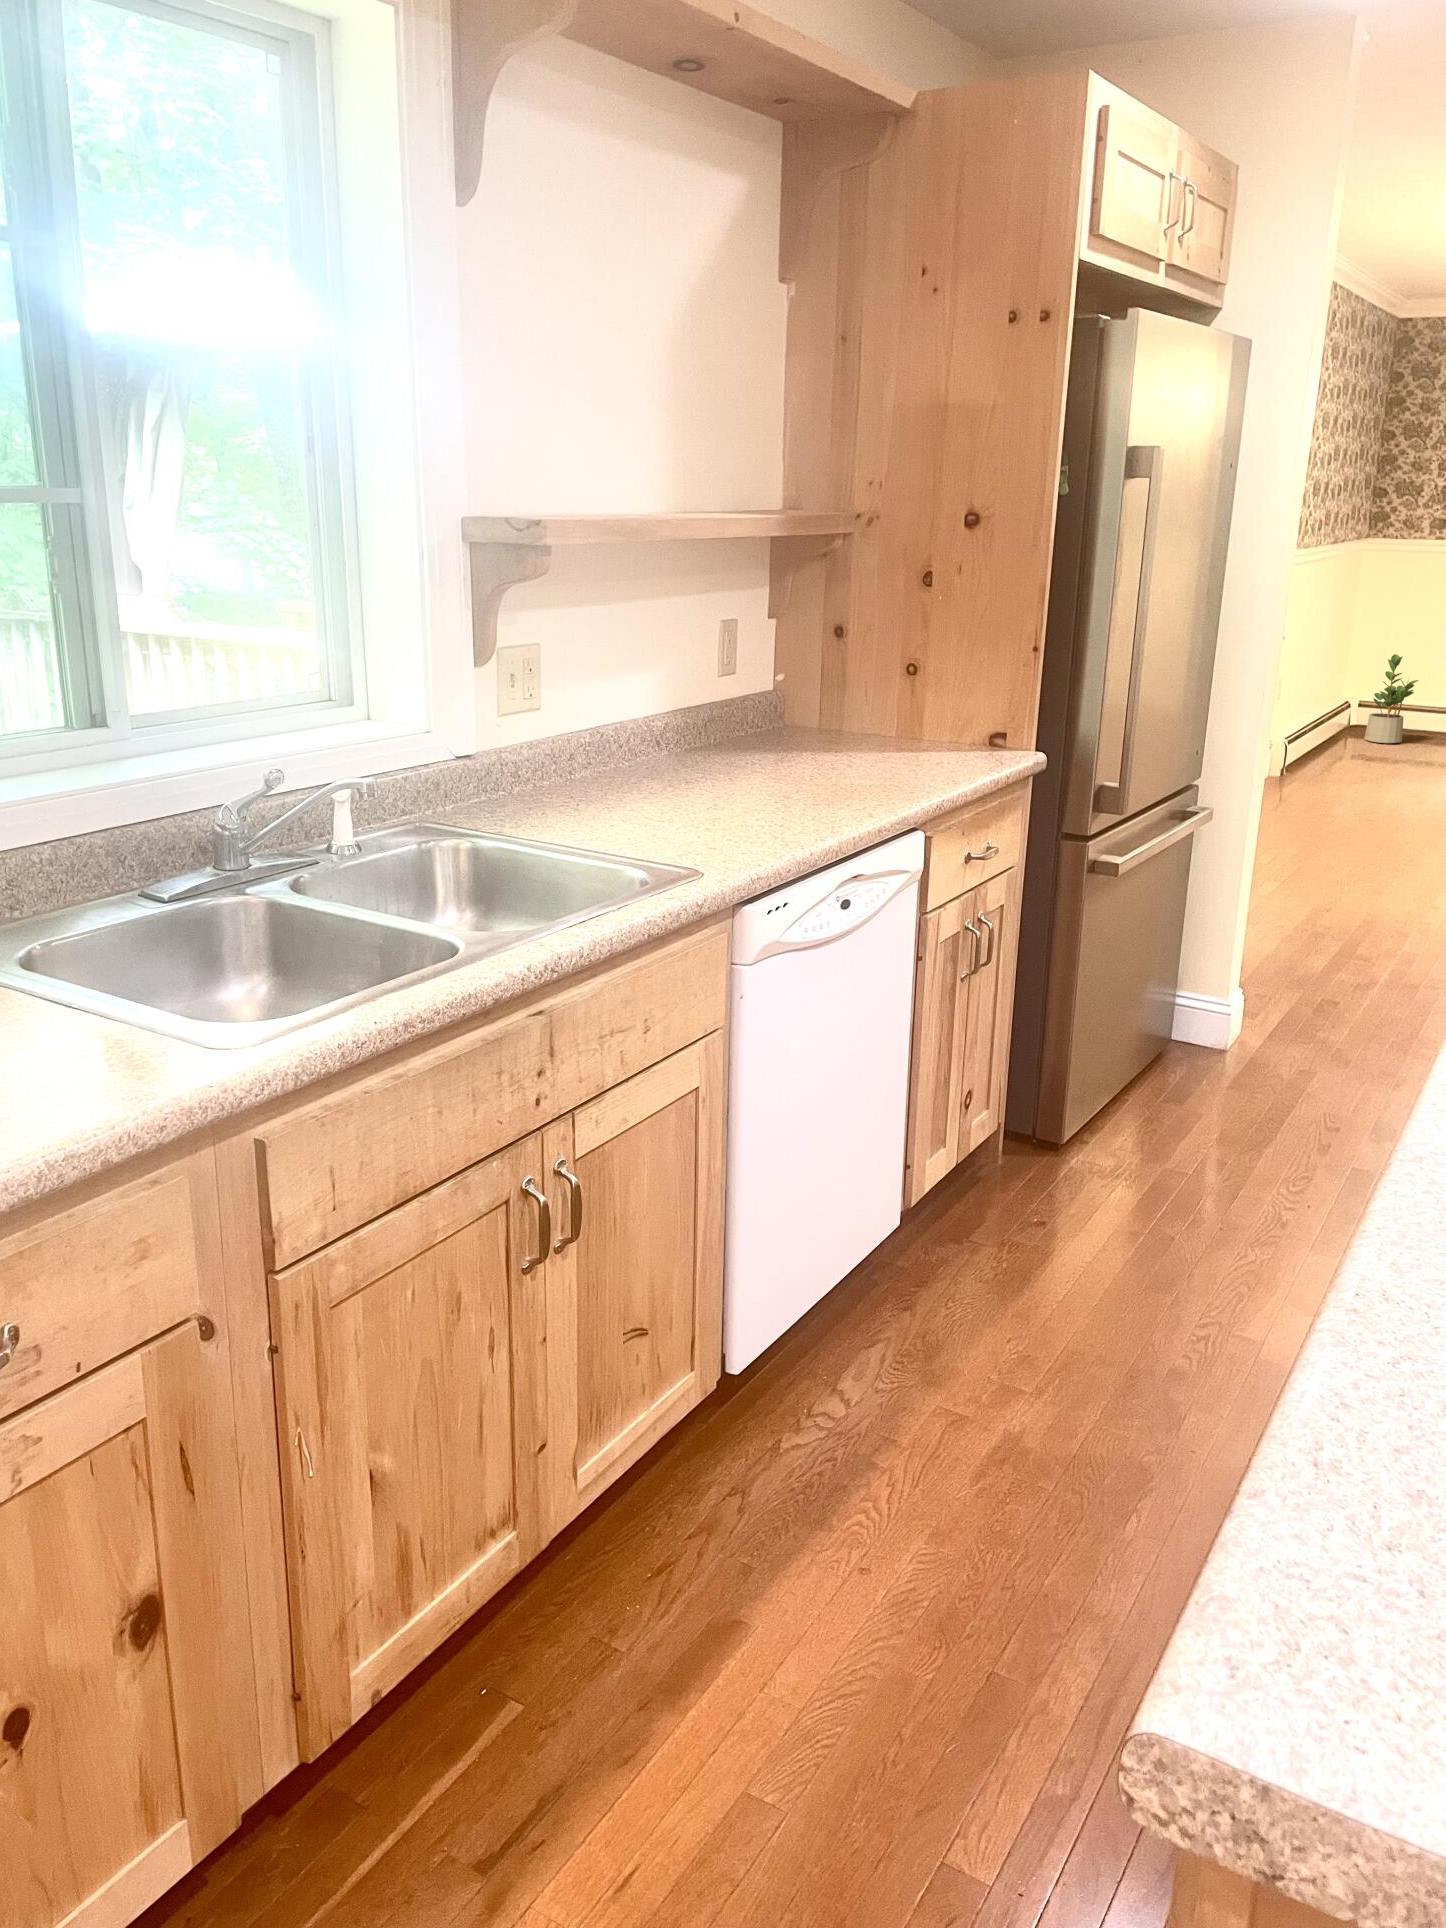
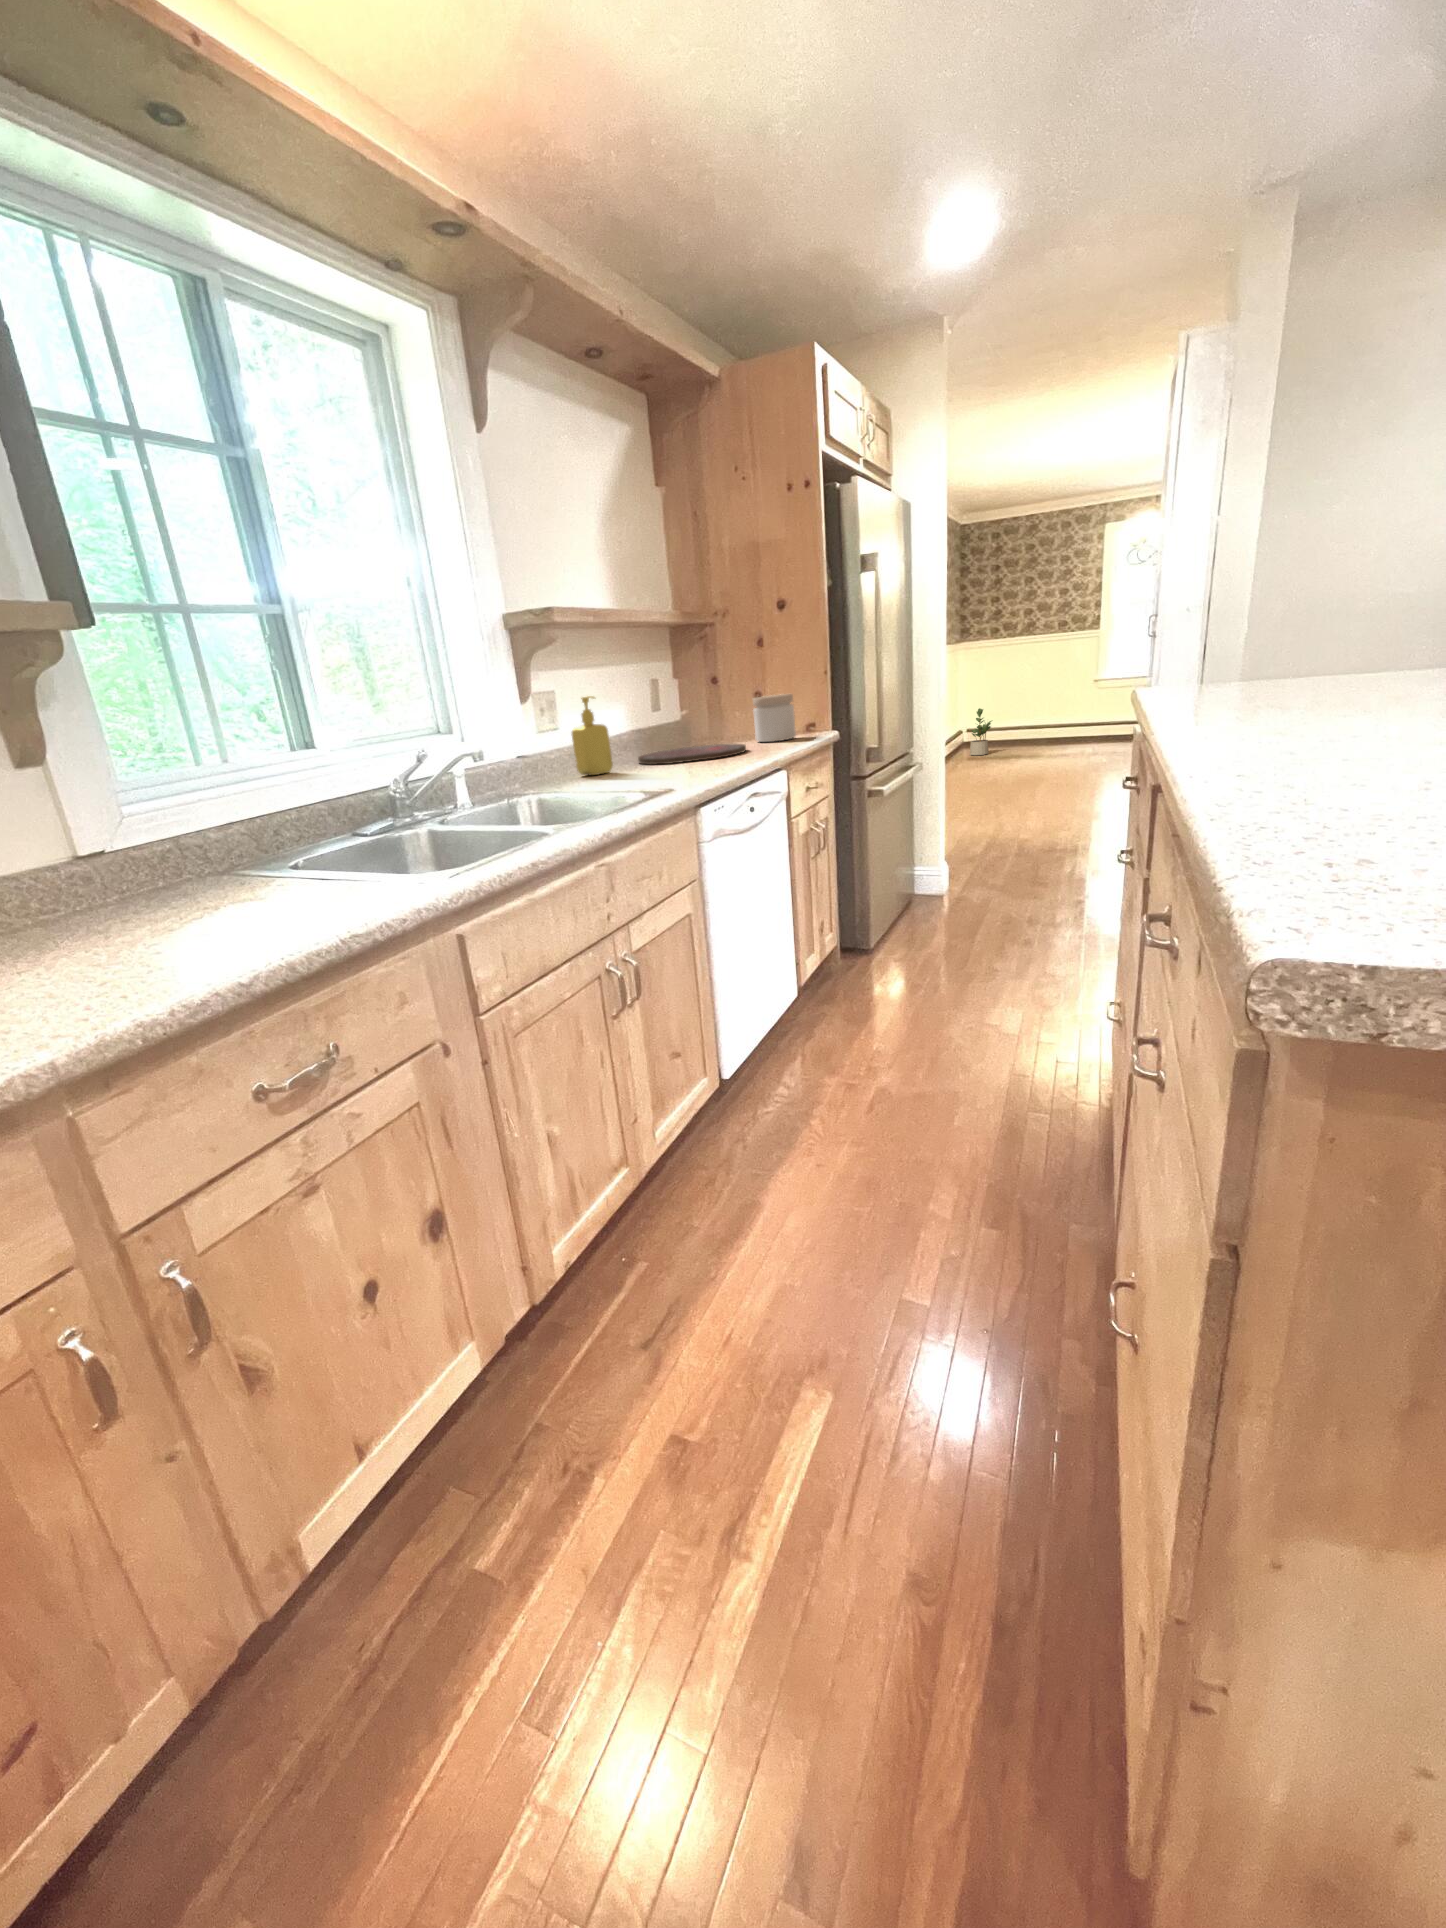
soap dispenser: none [556,660,621,796] -> present [572,696,613,775]
jar: none [895,670,972,756] -> present [753,694,796,742]
cutting board: none [672,747,867,791] -> present [638,744,746,764]

